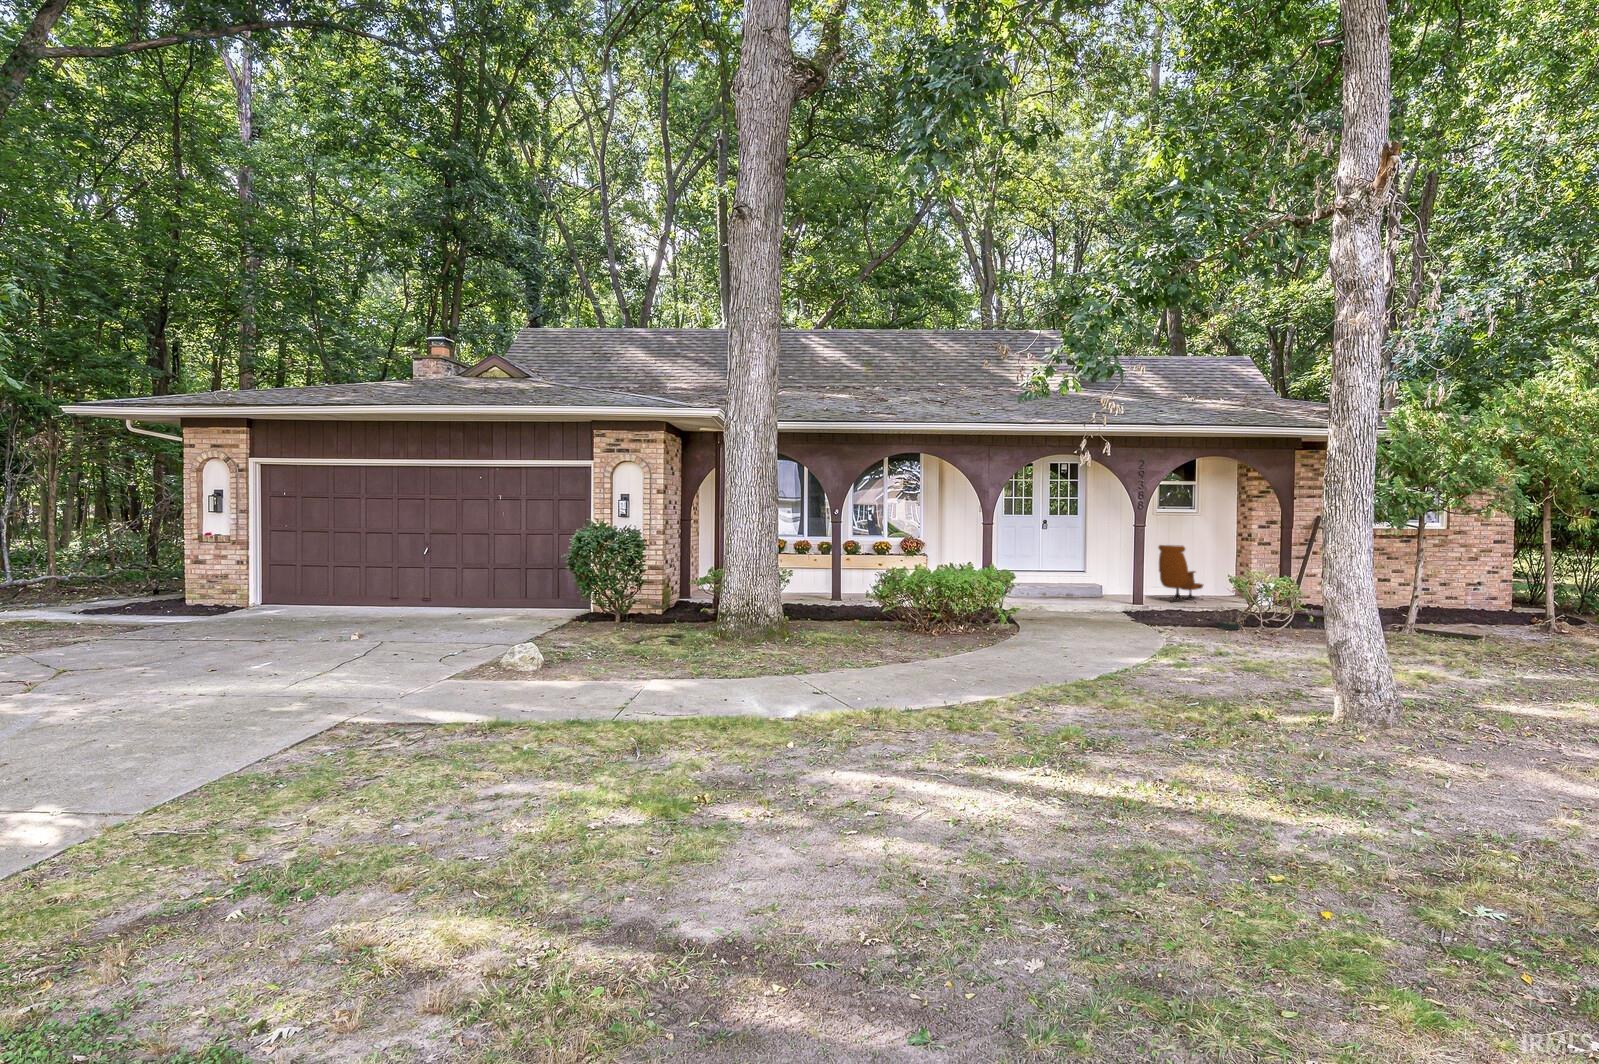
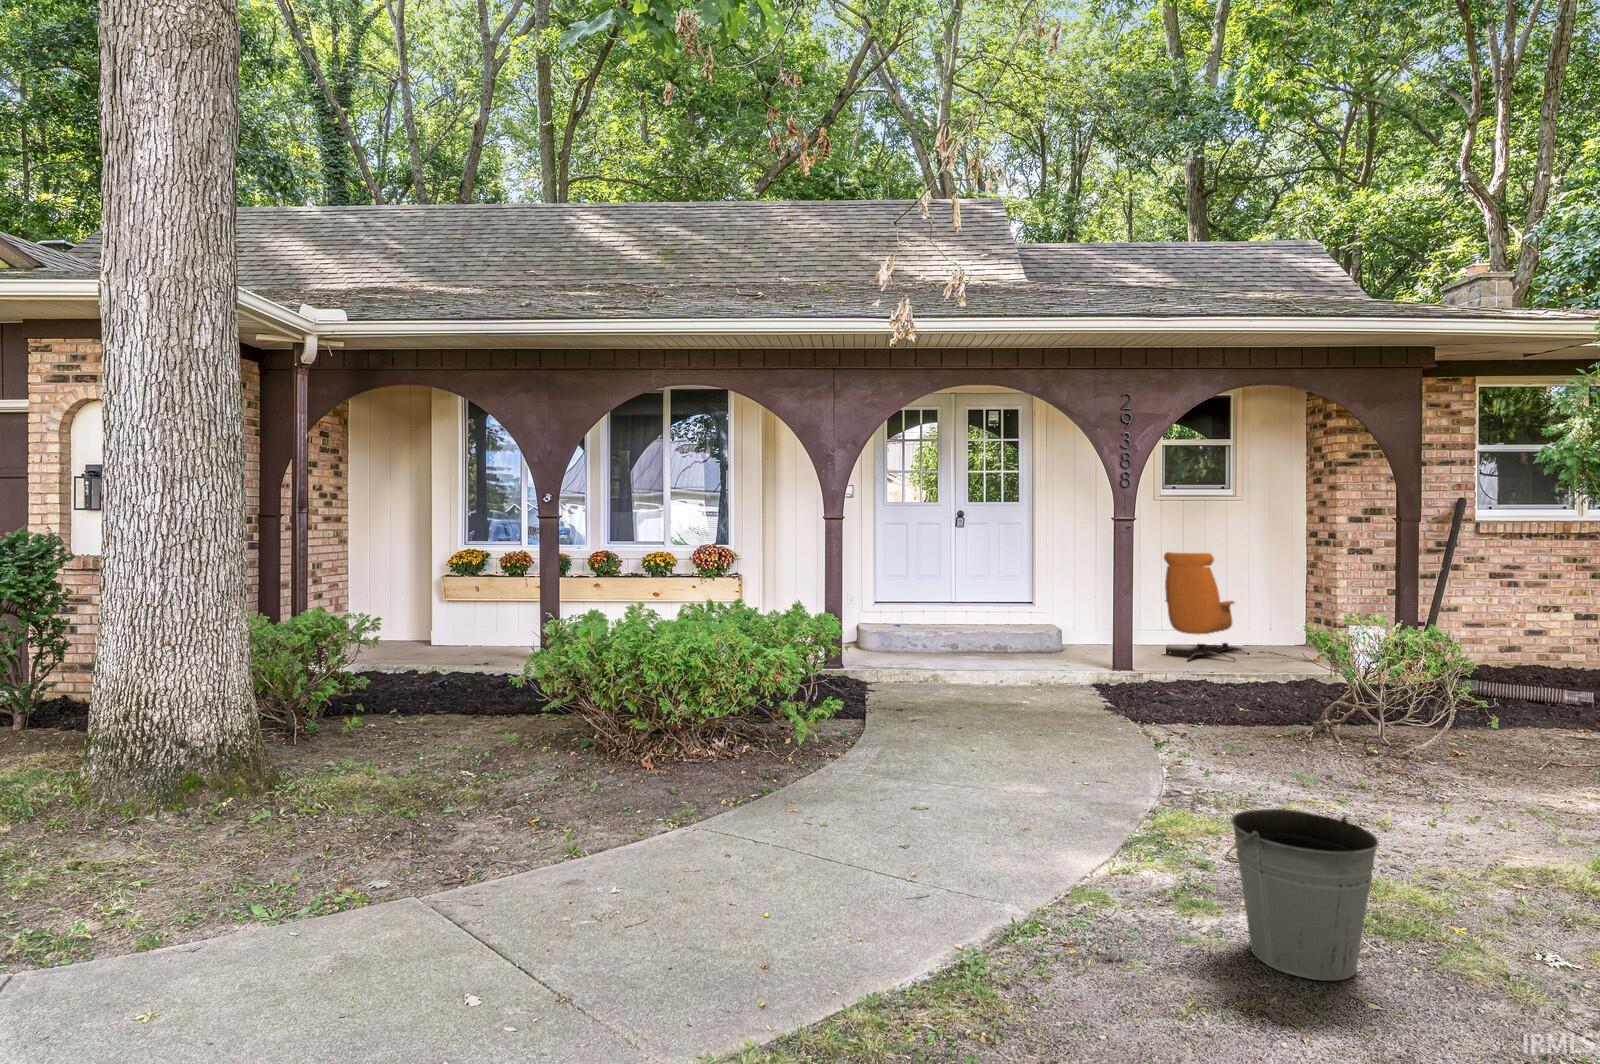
decorative plant: present [1215,604,1240,630] -> none [1272,677,1348,740]
bucket: none [1191,631,1233,672] -> present [1225,809,1379,981]

